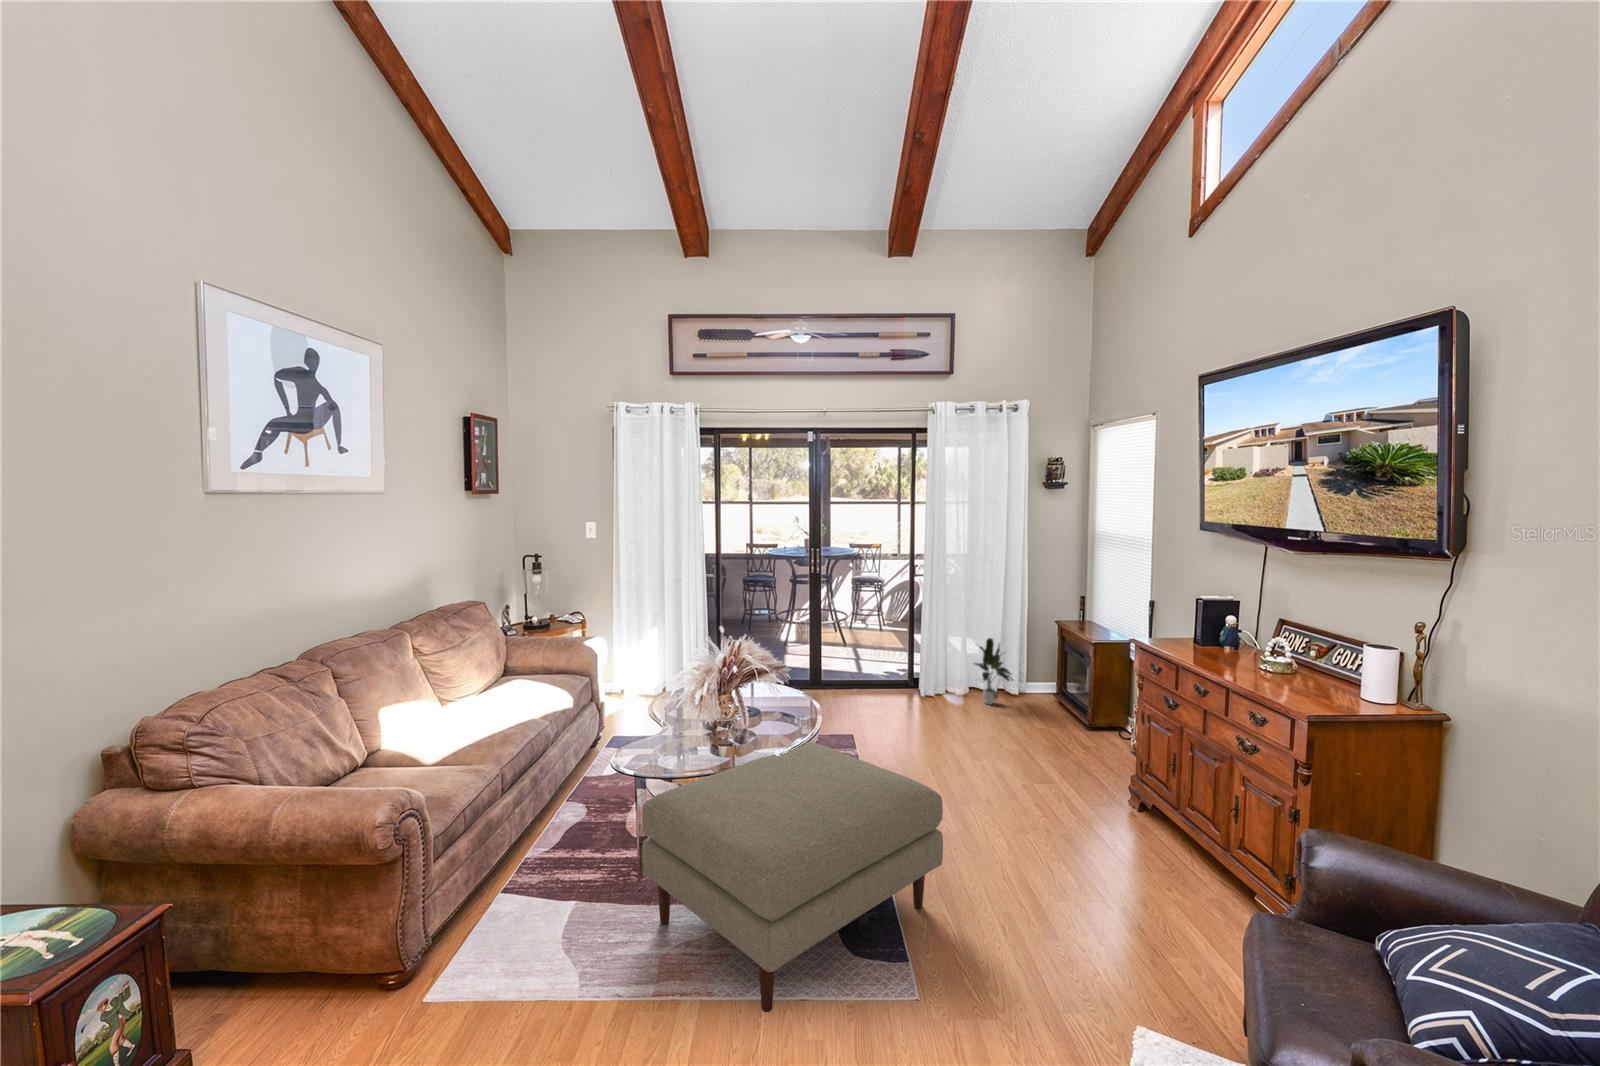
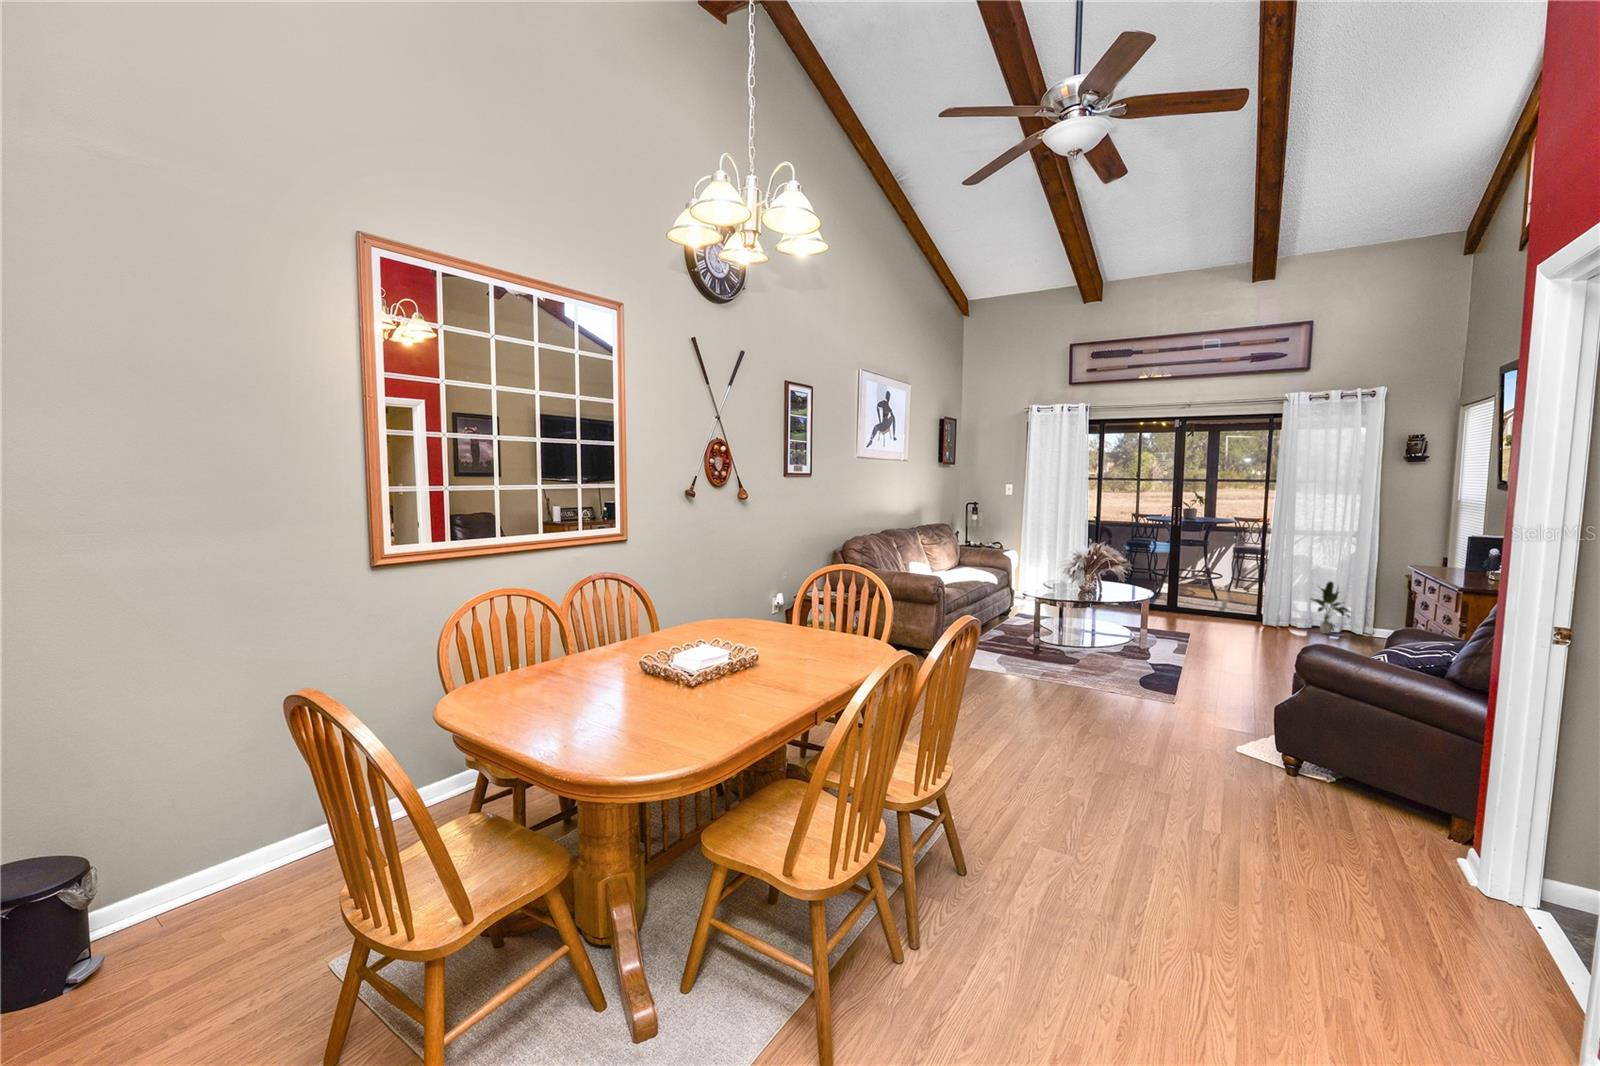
ottoman: present [642,742,943,1012] -> none [1037,602,1213,694]

